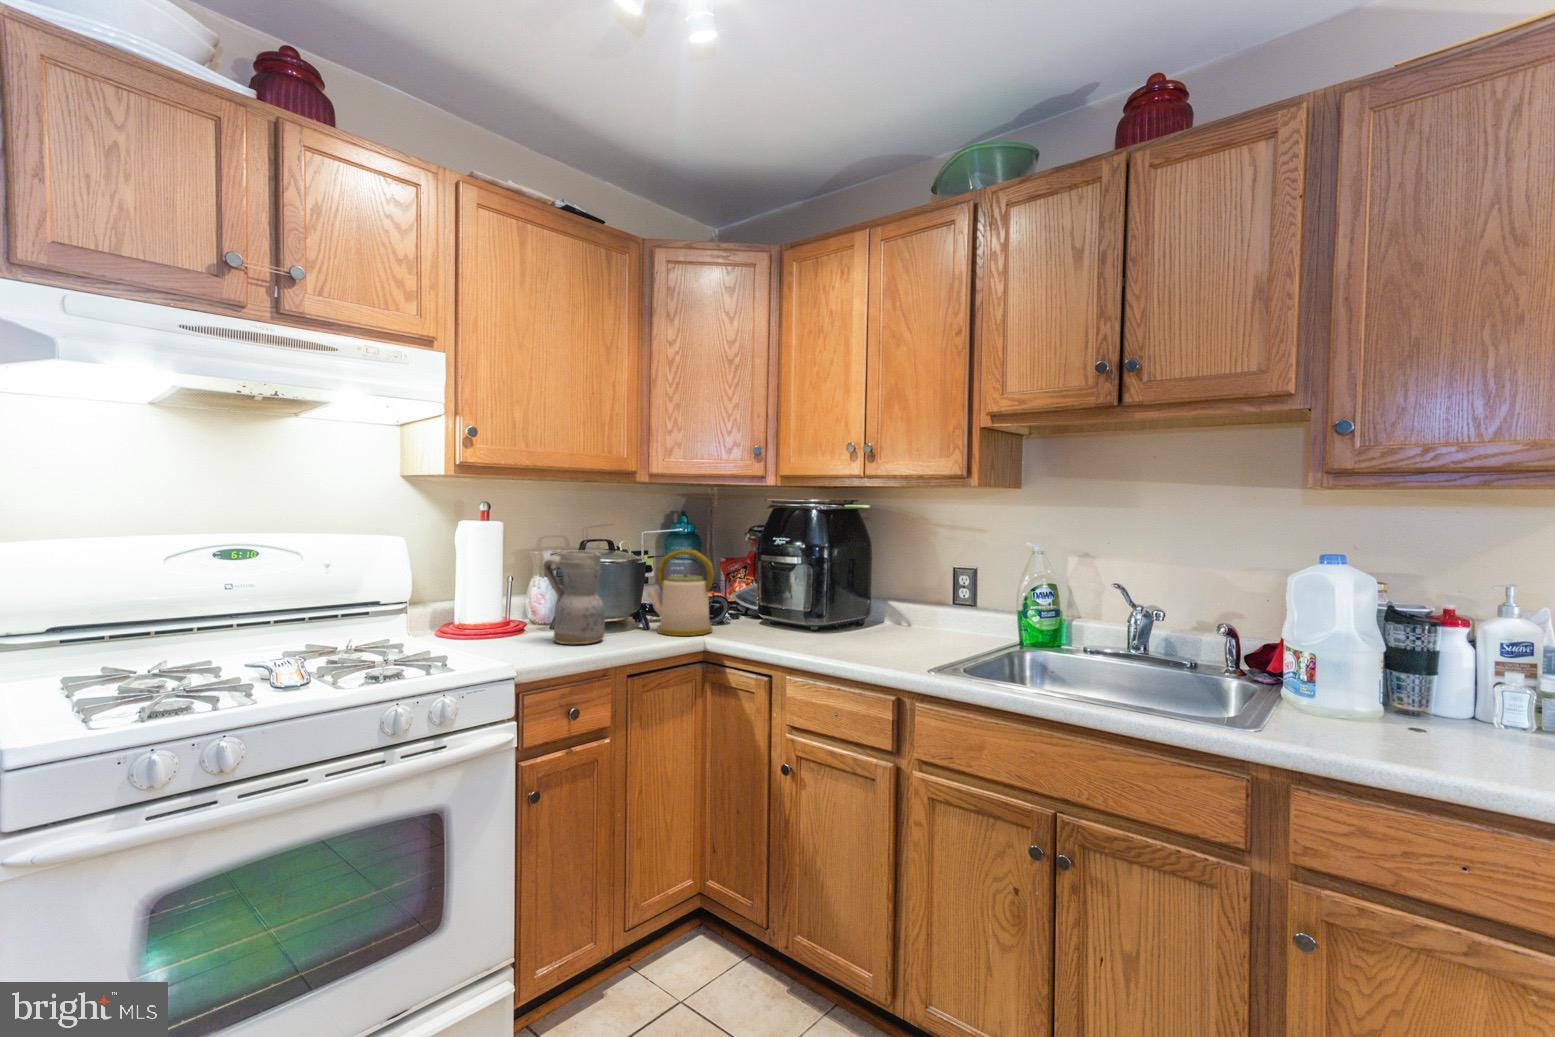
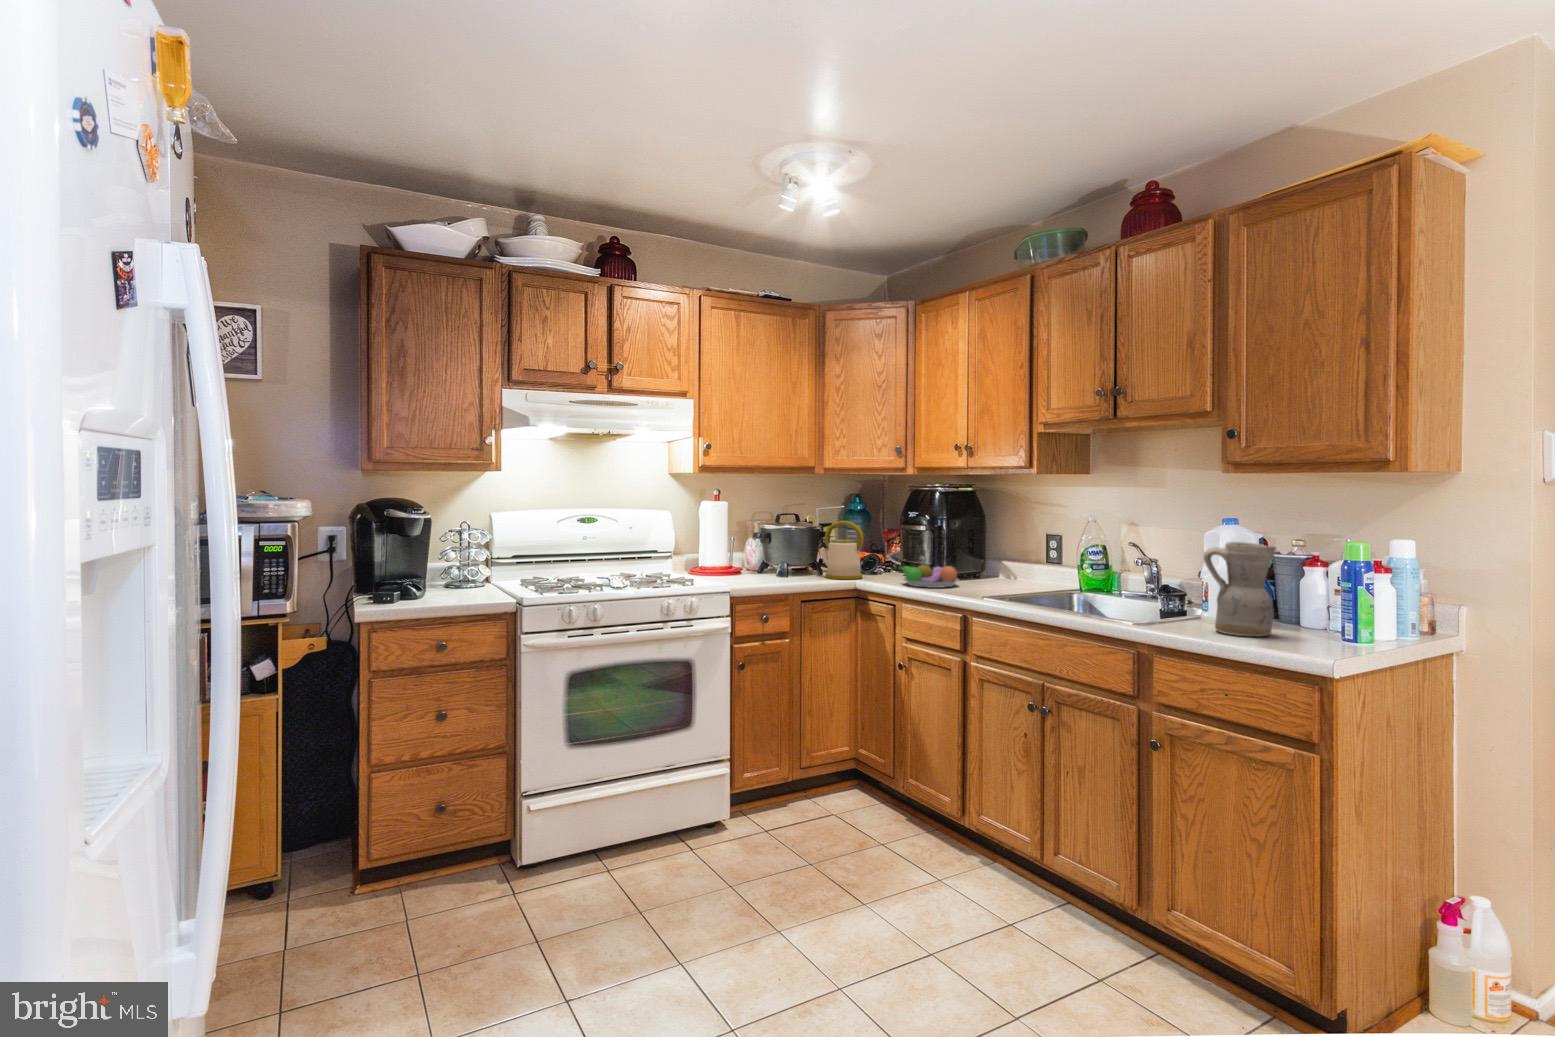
ceramic pitcher: present [543,550,605,644] -> present [1204,542,1276,636]
fruit bowl: none [770,606,858,648] -> present [898,562,958,588]

